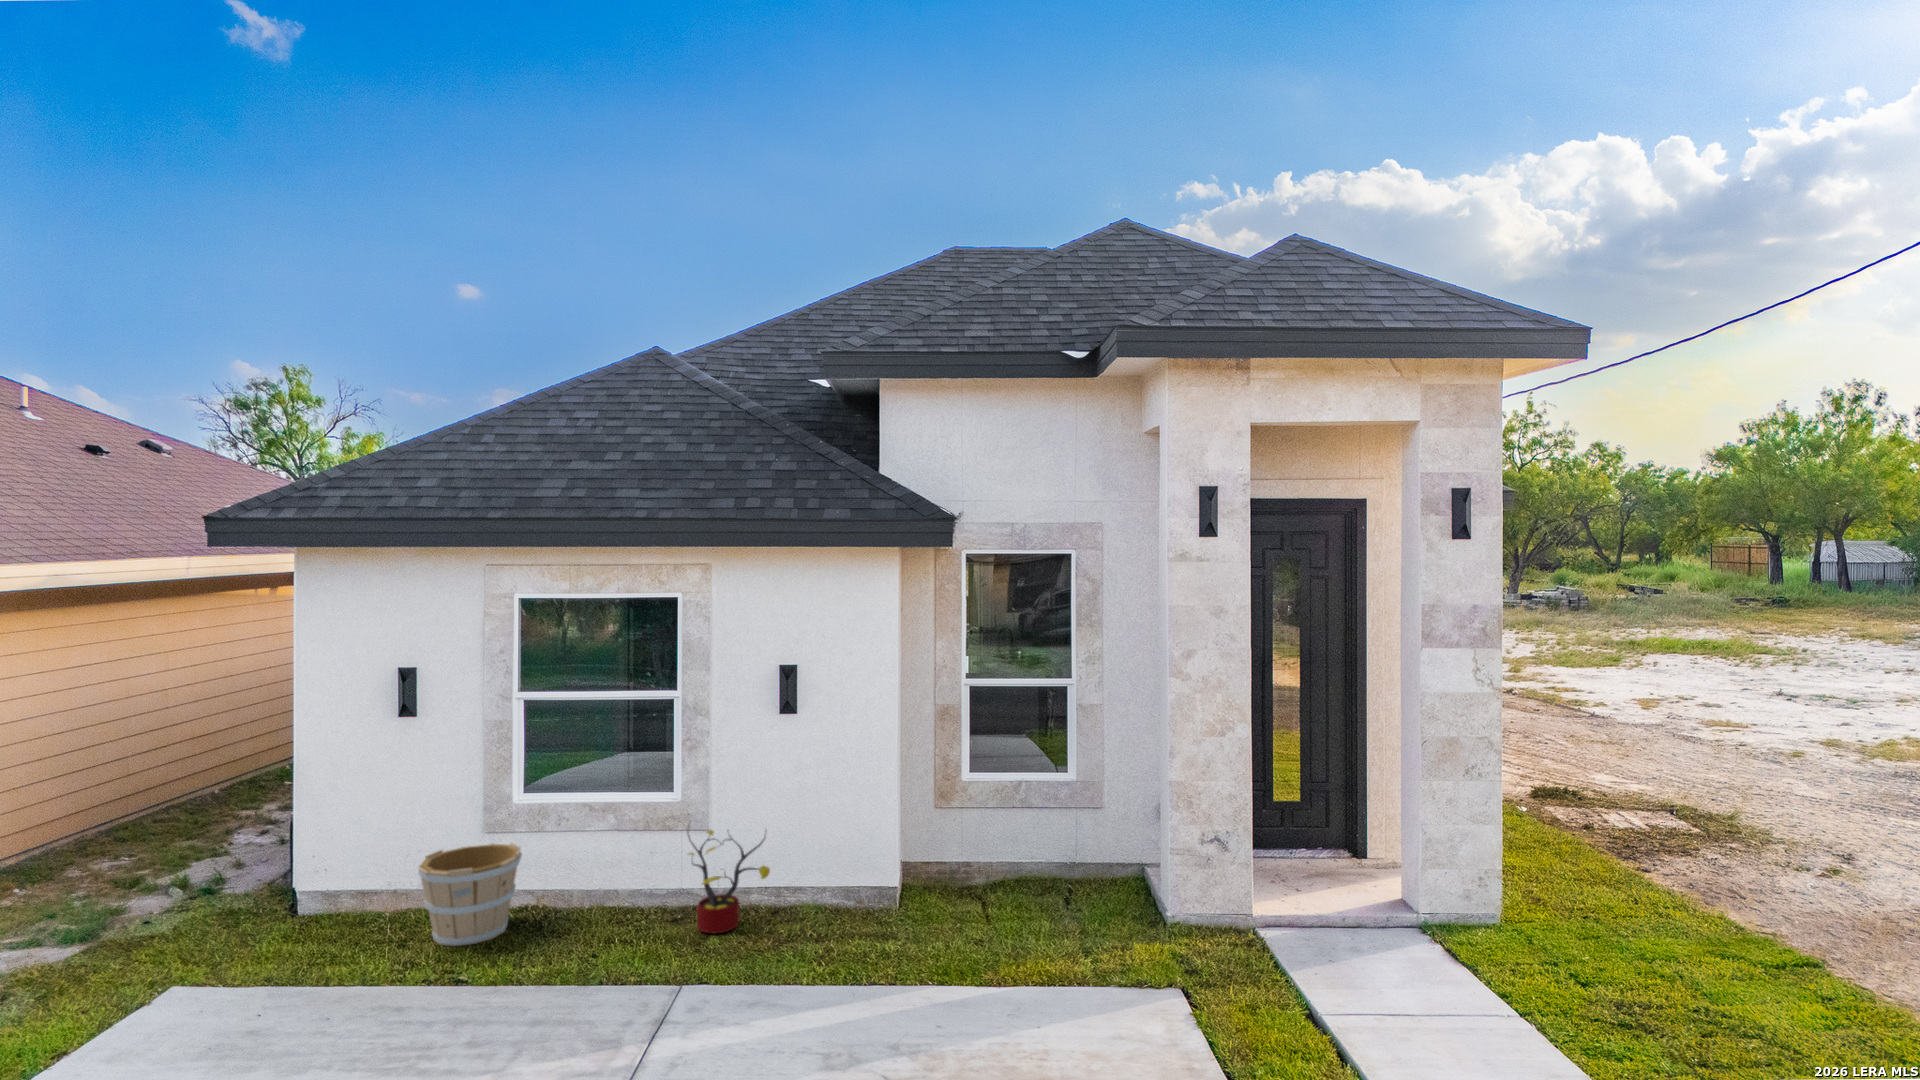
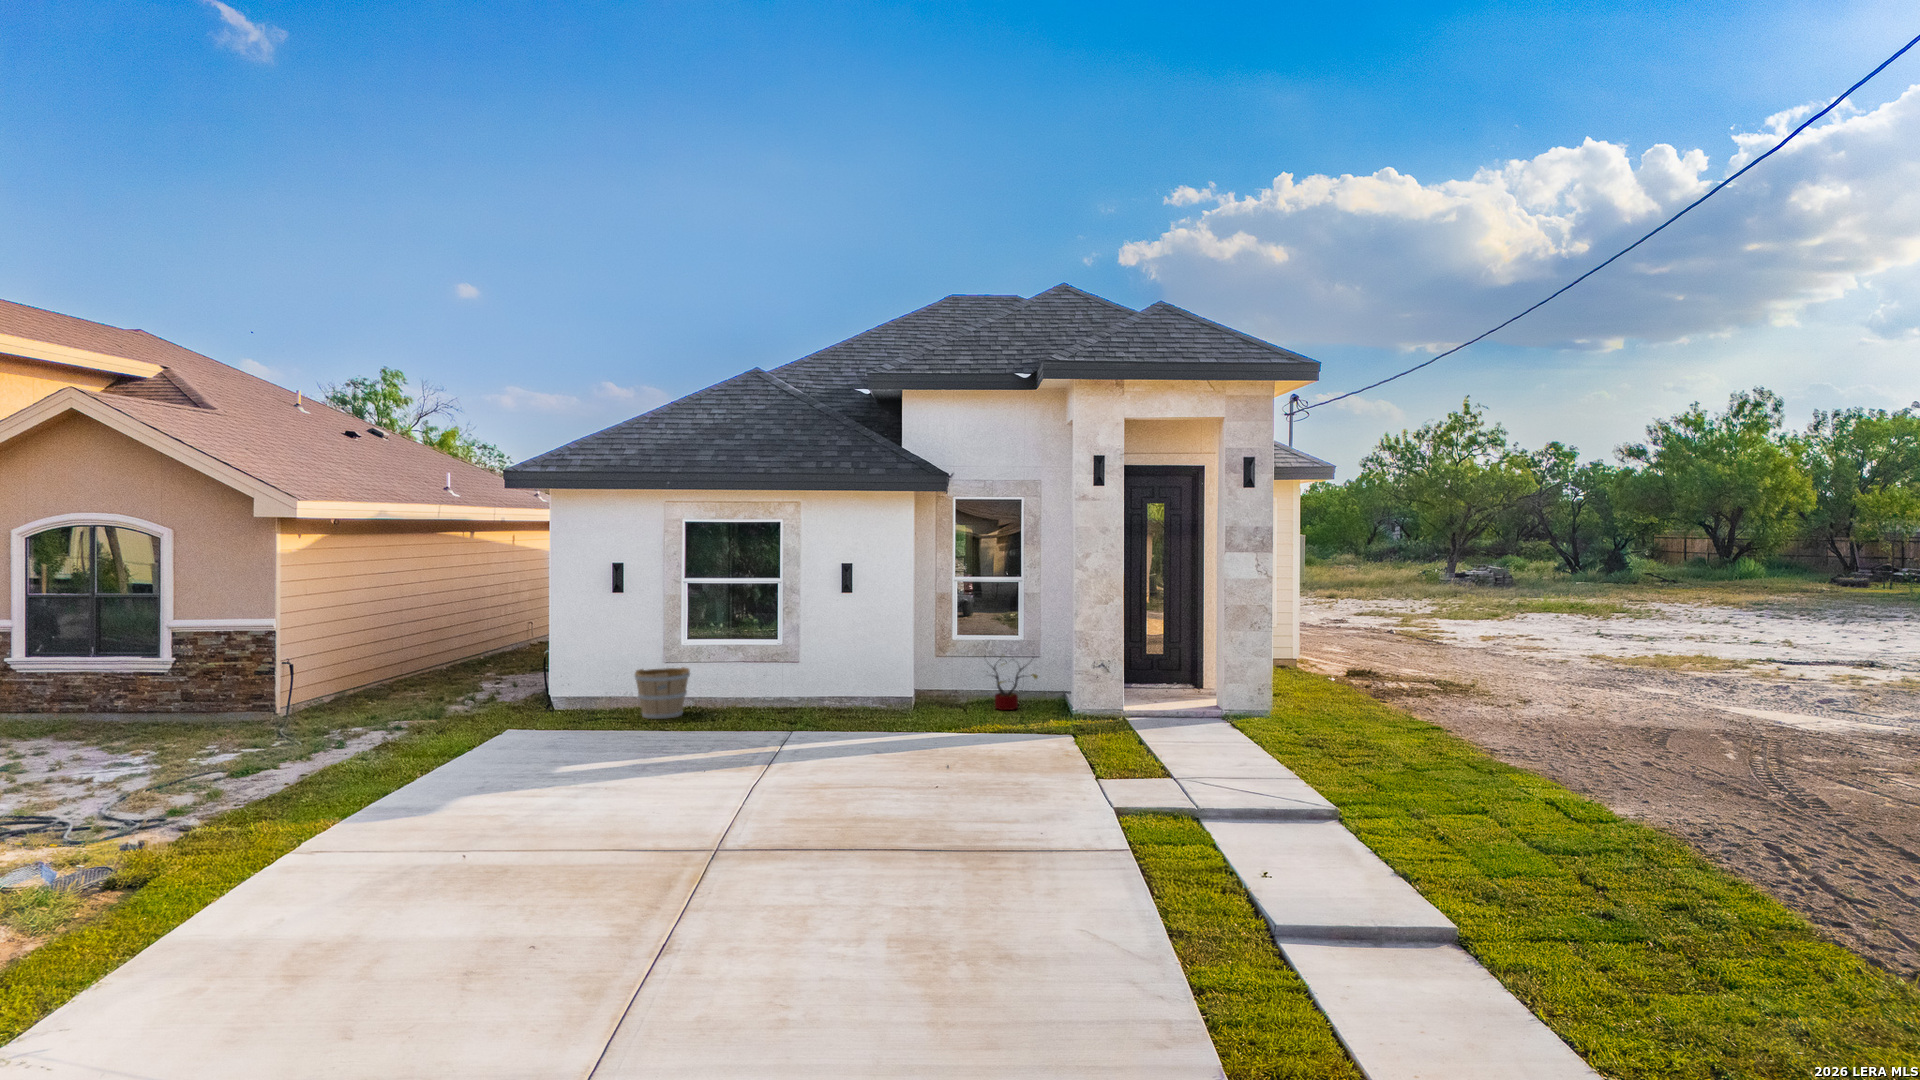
decorative plant: present [687,830,770,934] -> present [993,659,1038,710]

